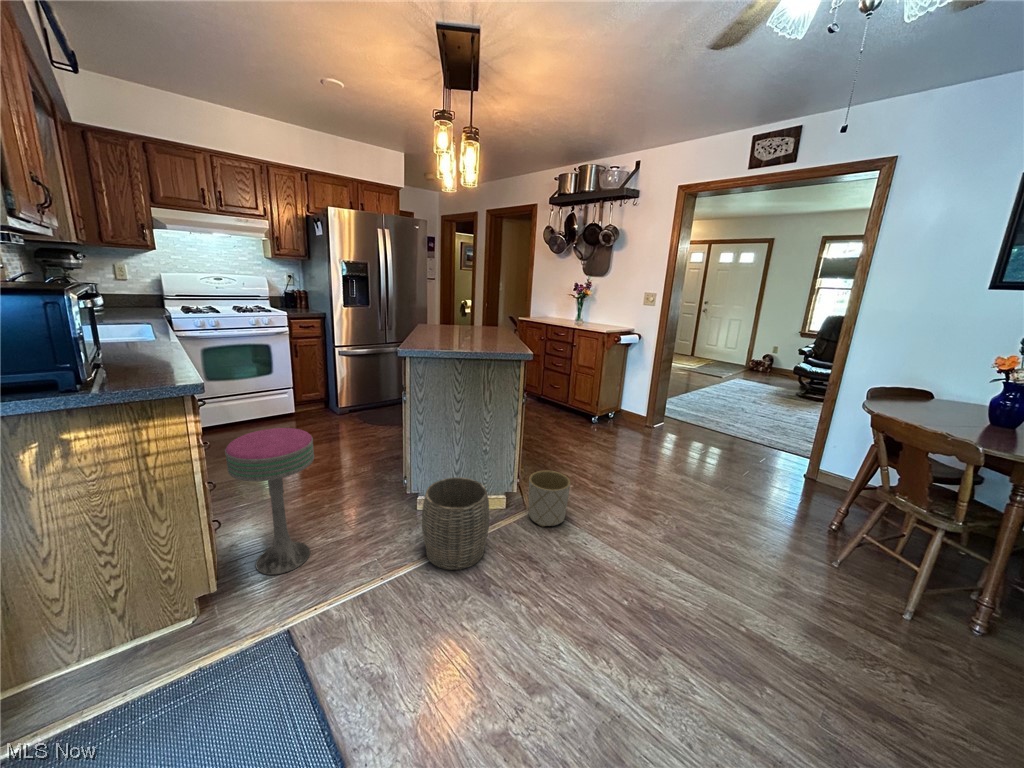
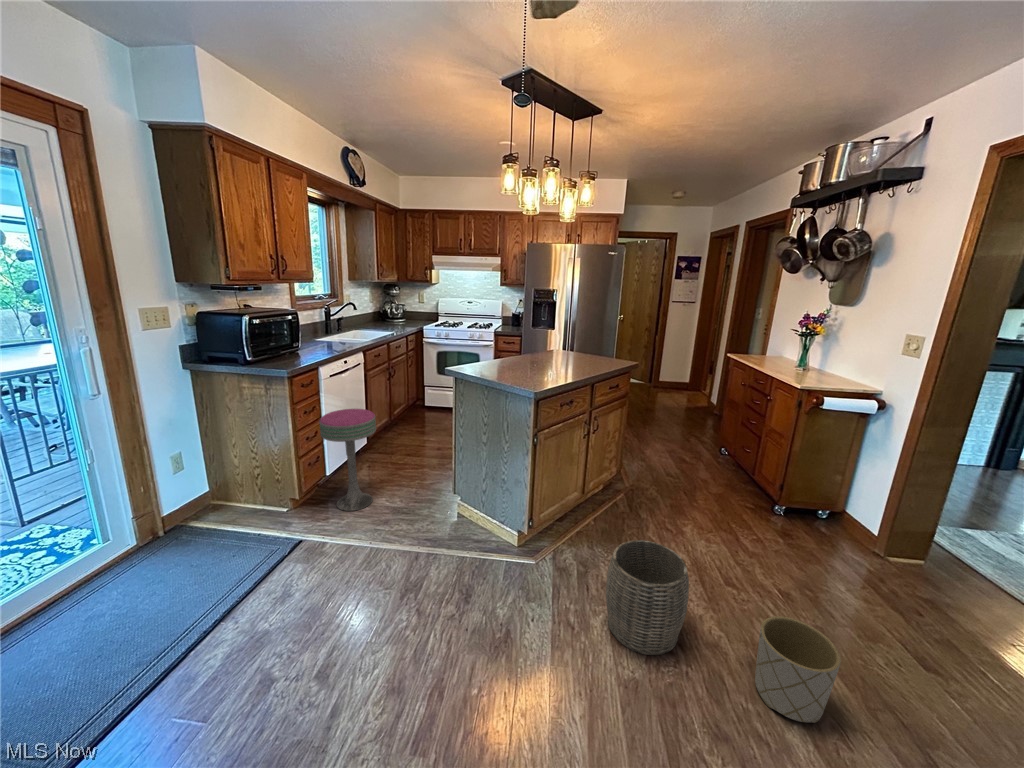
planter: present [529,470,570,527] -> present [755,616,841,723]
woven basket: present [422,478,490,570] -> present [606,540,689,655]

